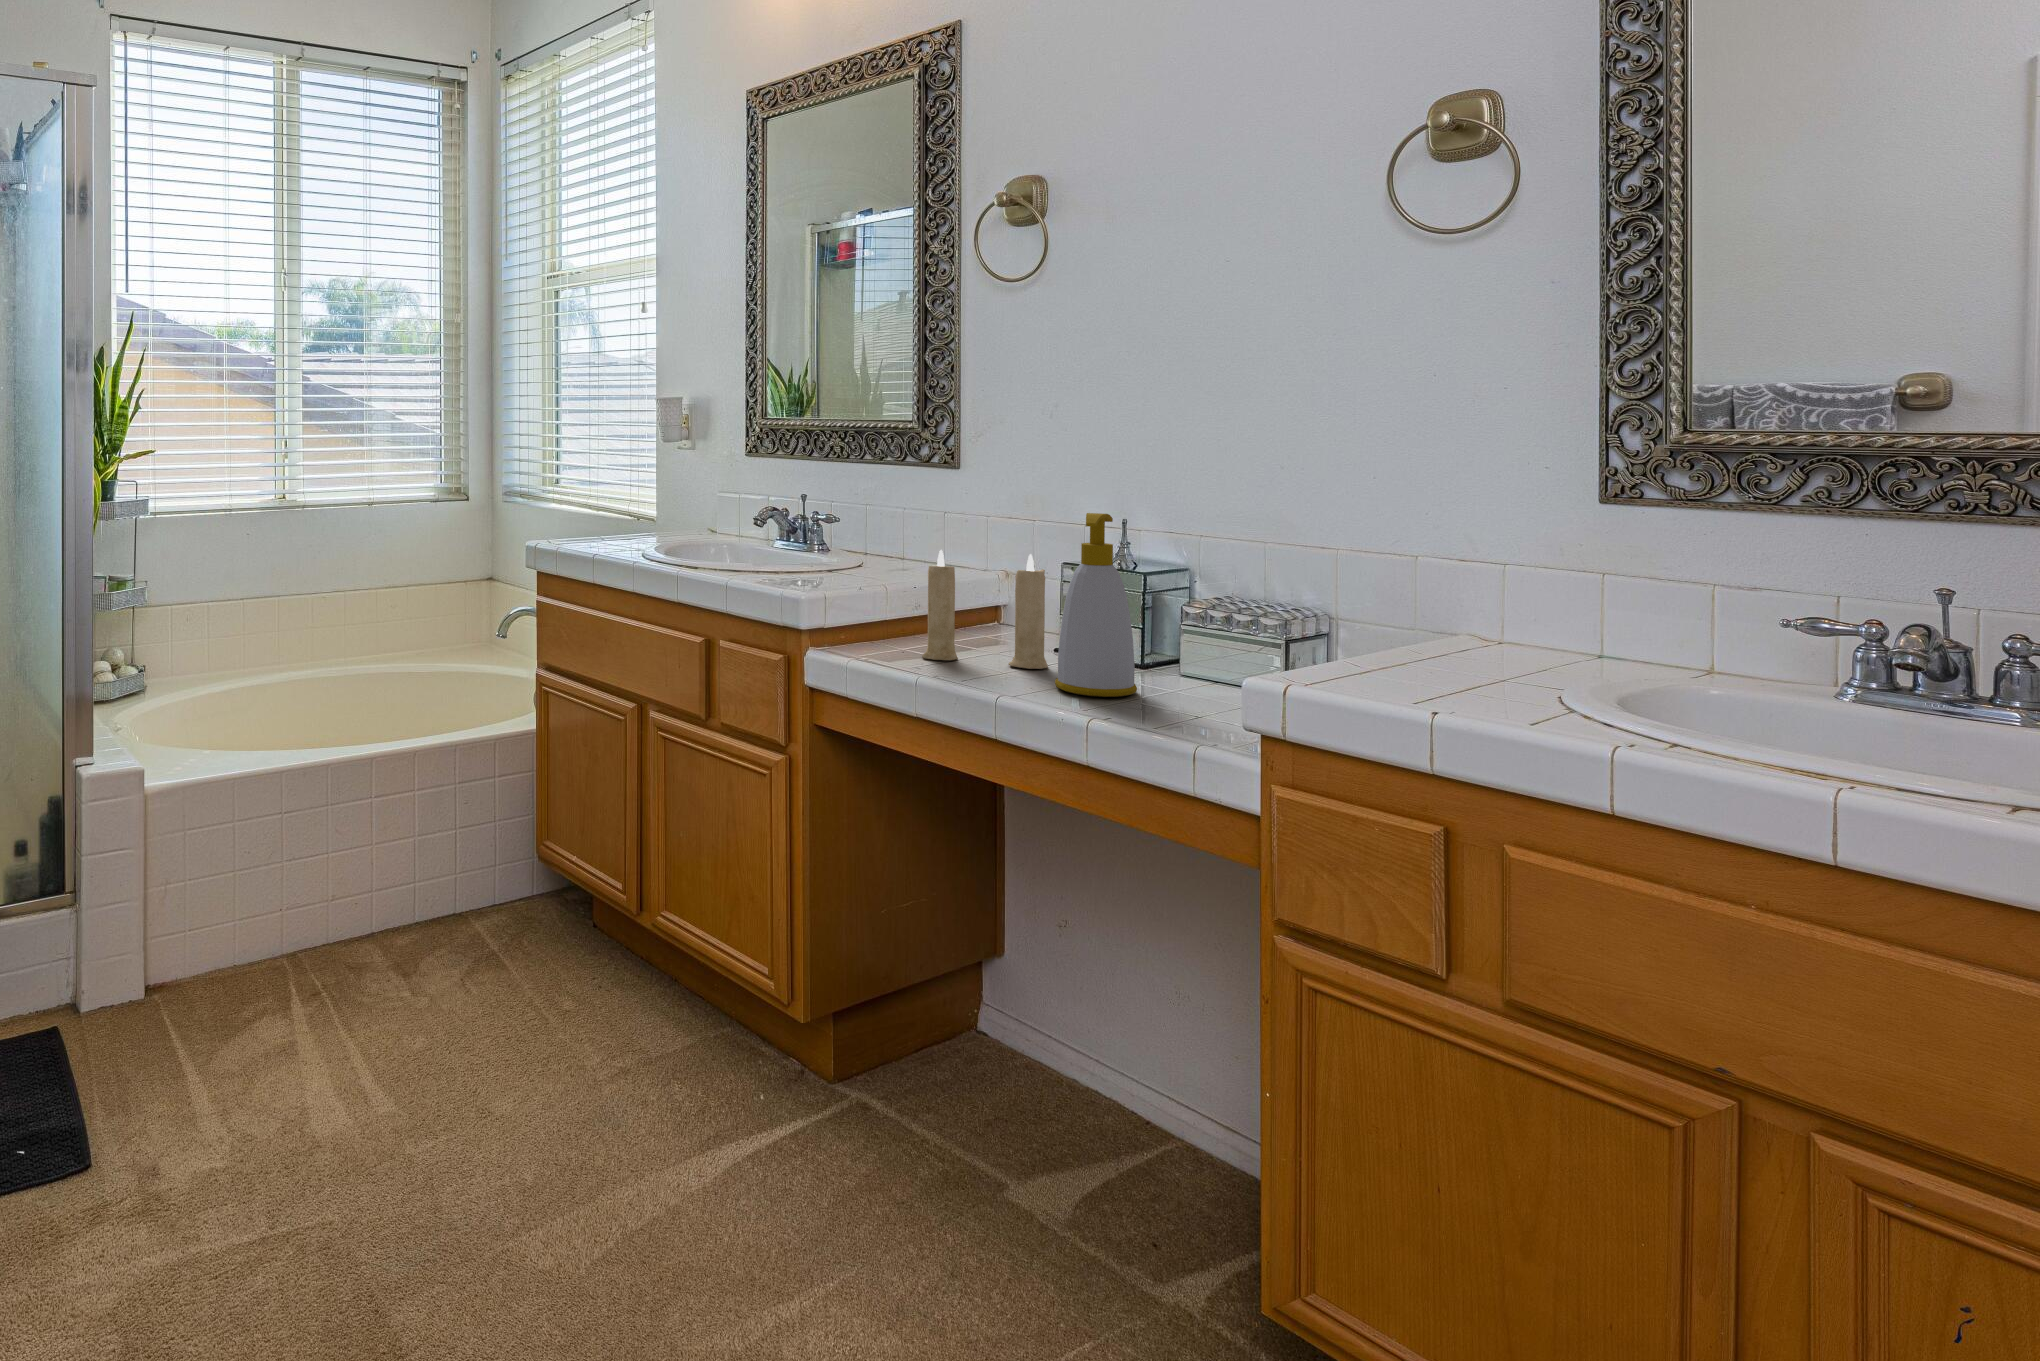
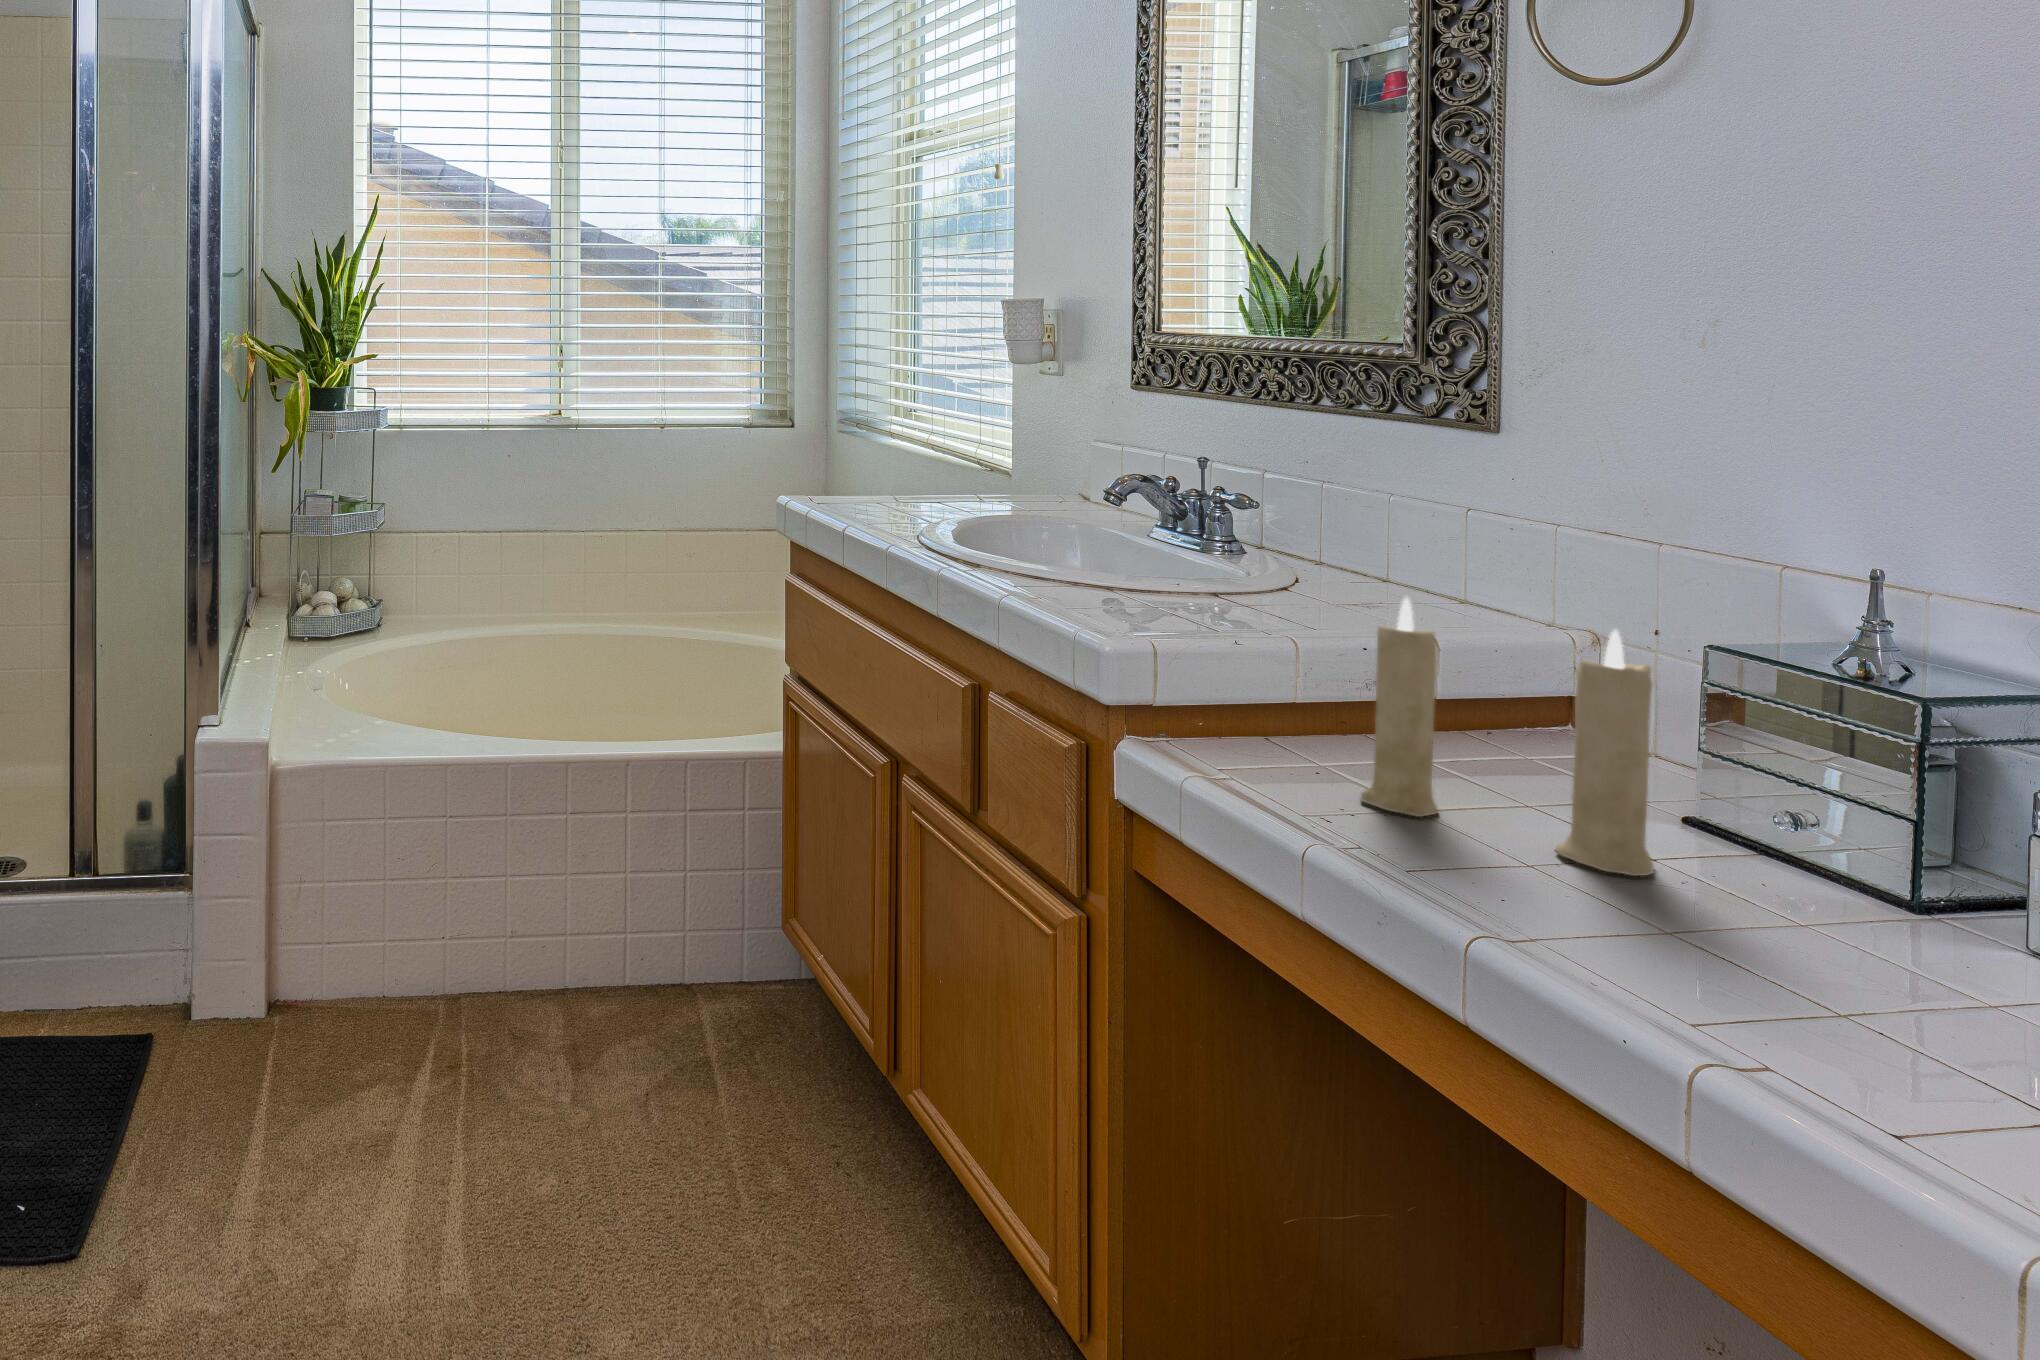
soap bottle: present [1055,513,1137,697] -> none [1661,569,1902,1016]

